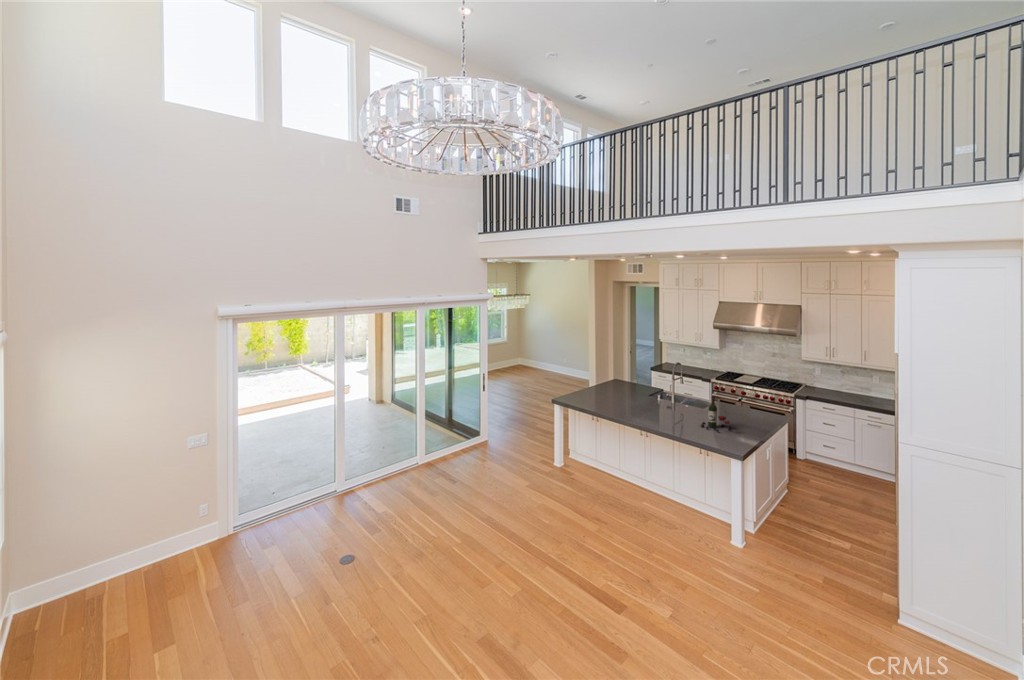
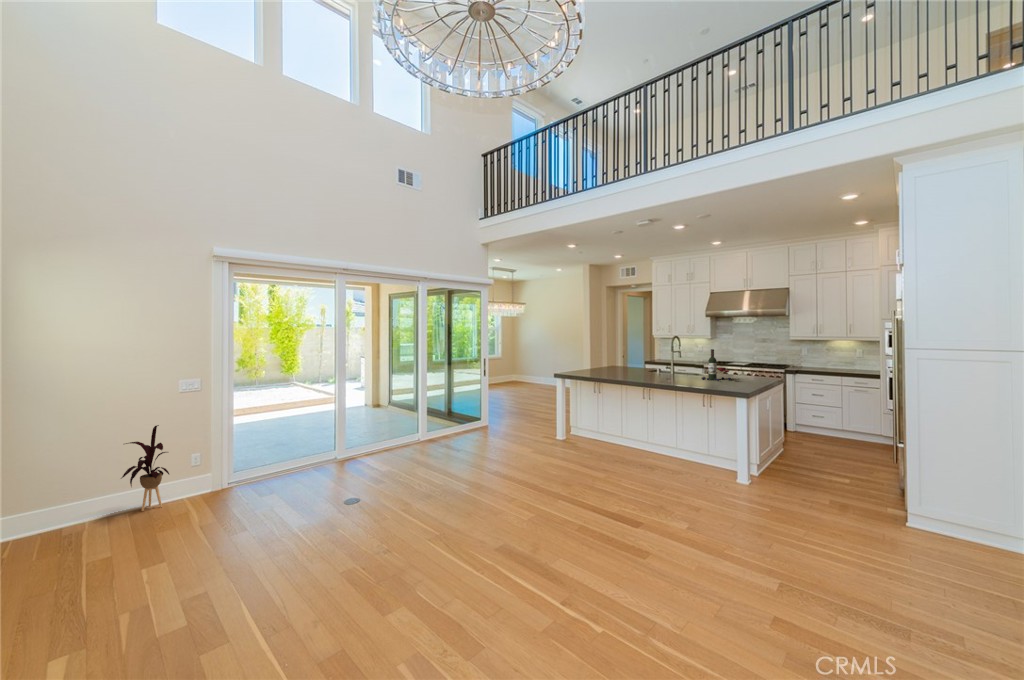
house plant: none [117,502,168,581] -> present [122,425,169,511]

